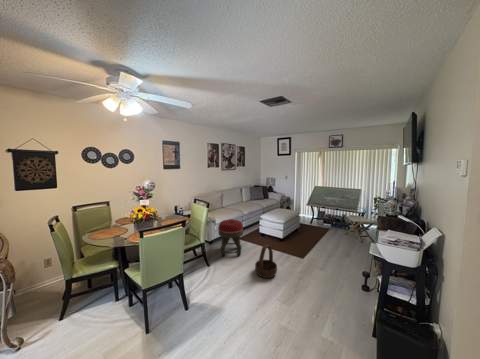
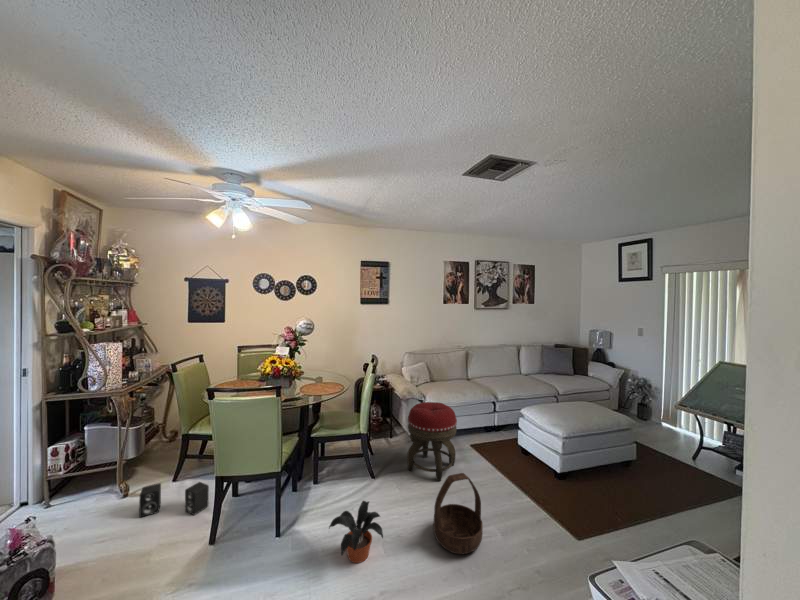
potted plant: none [221,271,248,299] -> present [329,501,383,563]
speaker: none [54,304,118,351] -> present [139,482,209,517]

